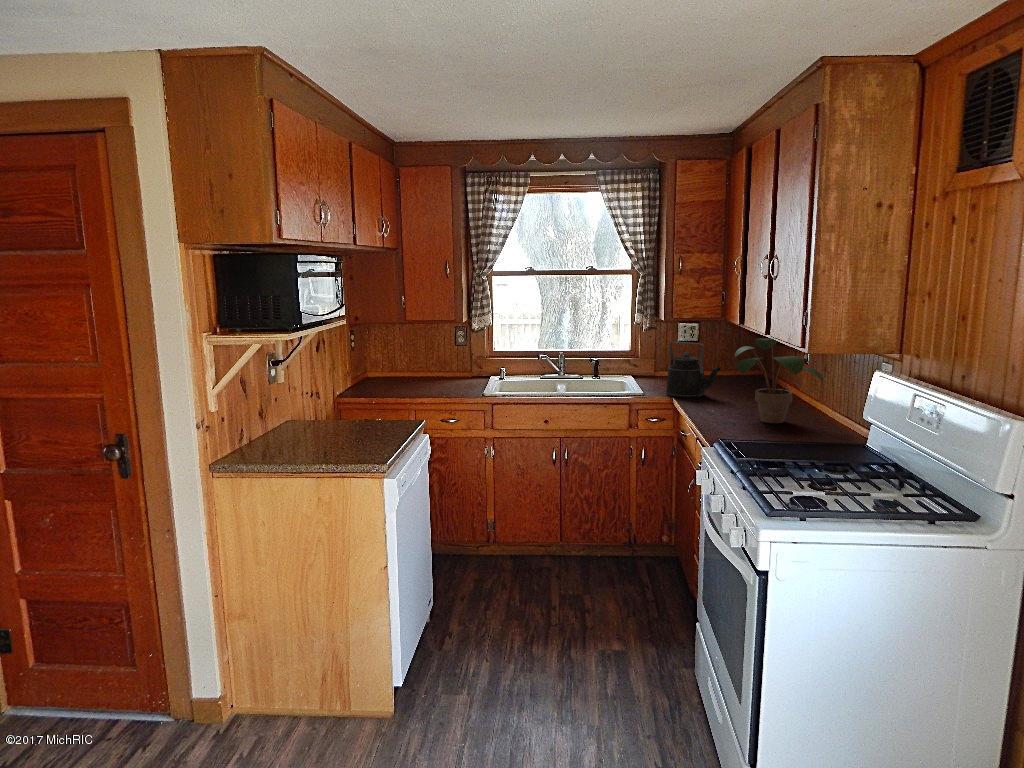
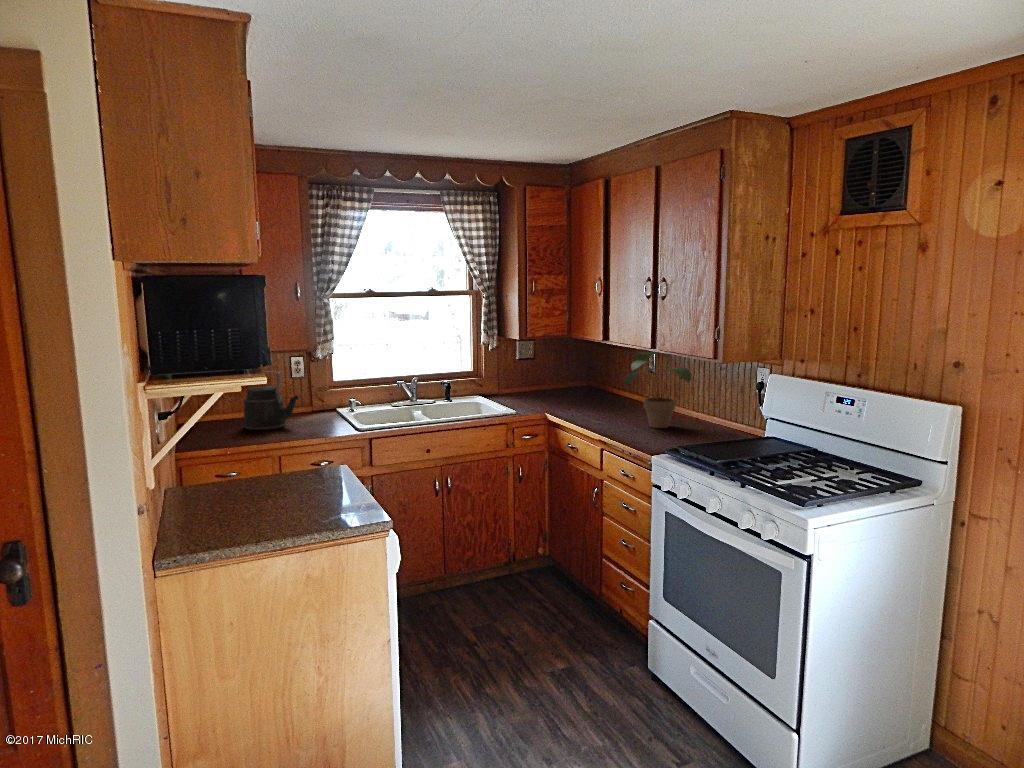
kettle: present [666,342,721,398] -> present [244,371,299,430]

